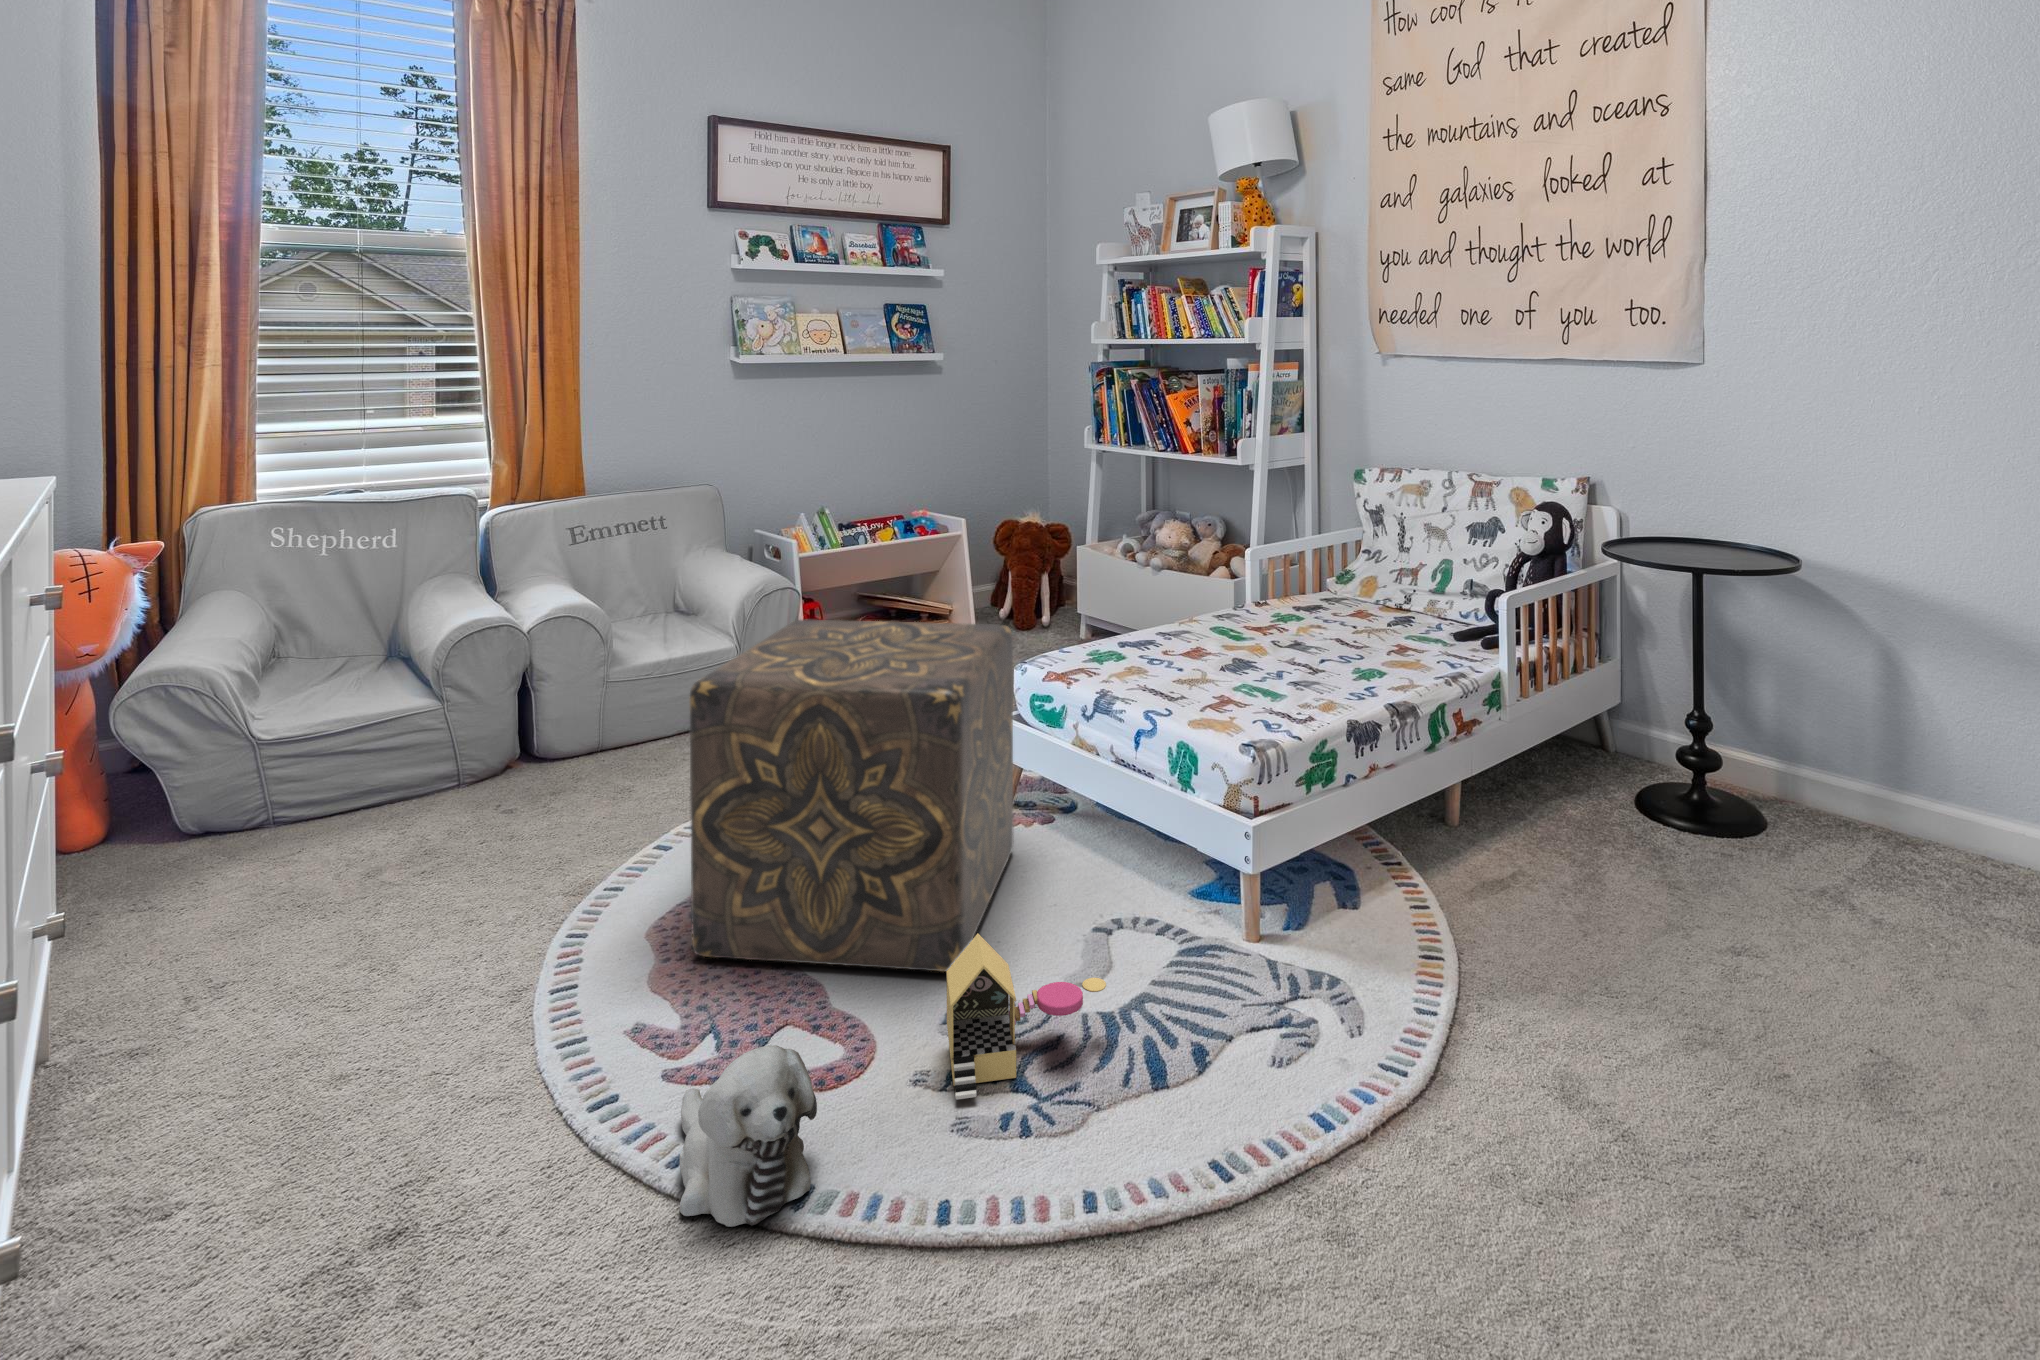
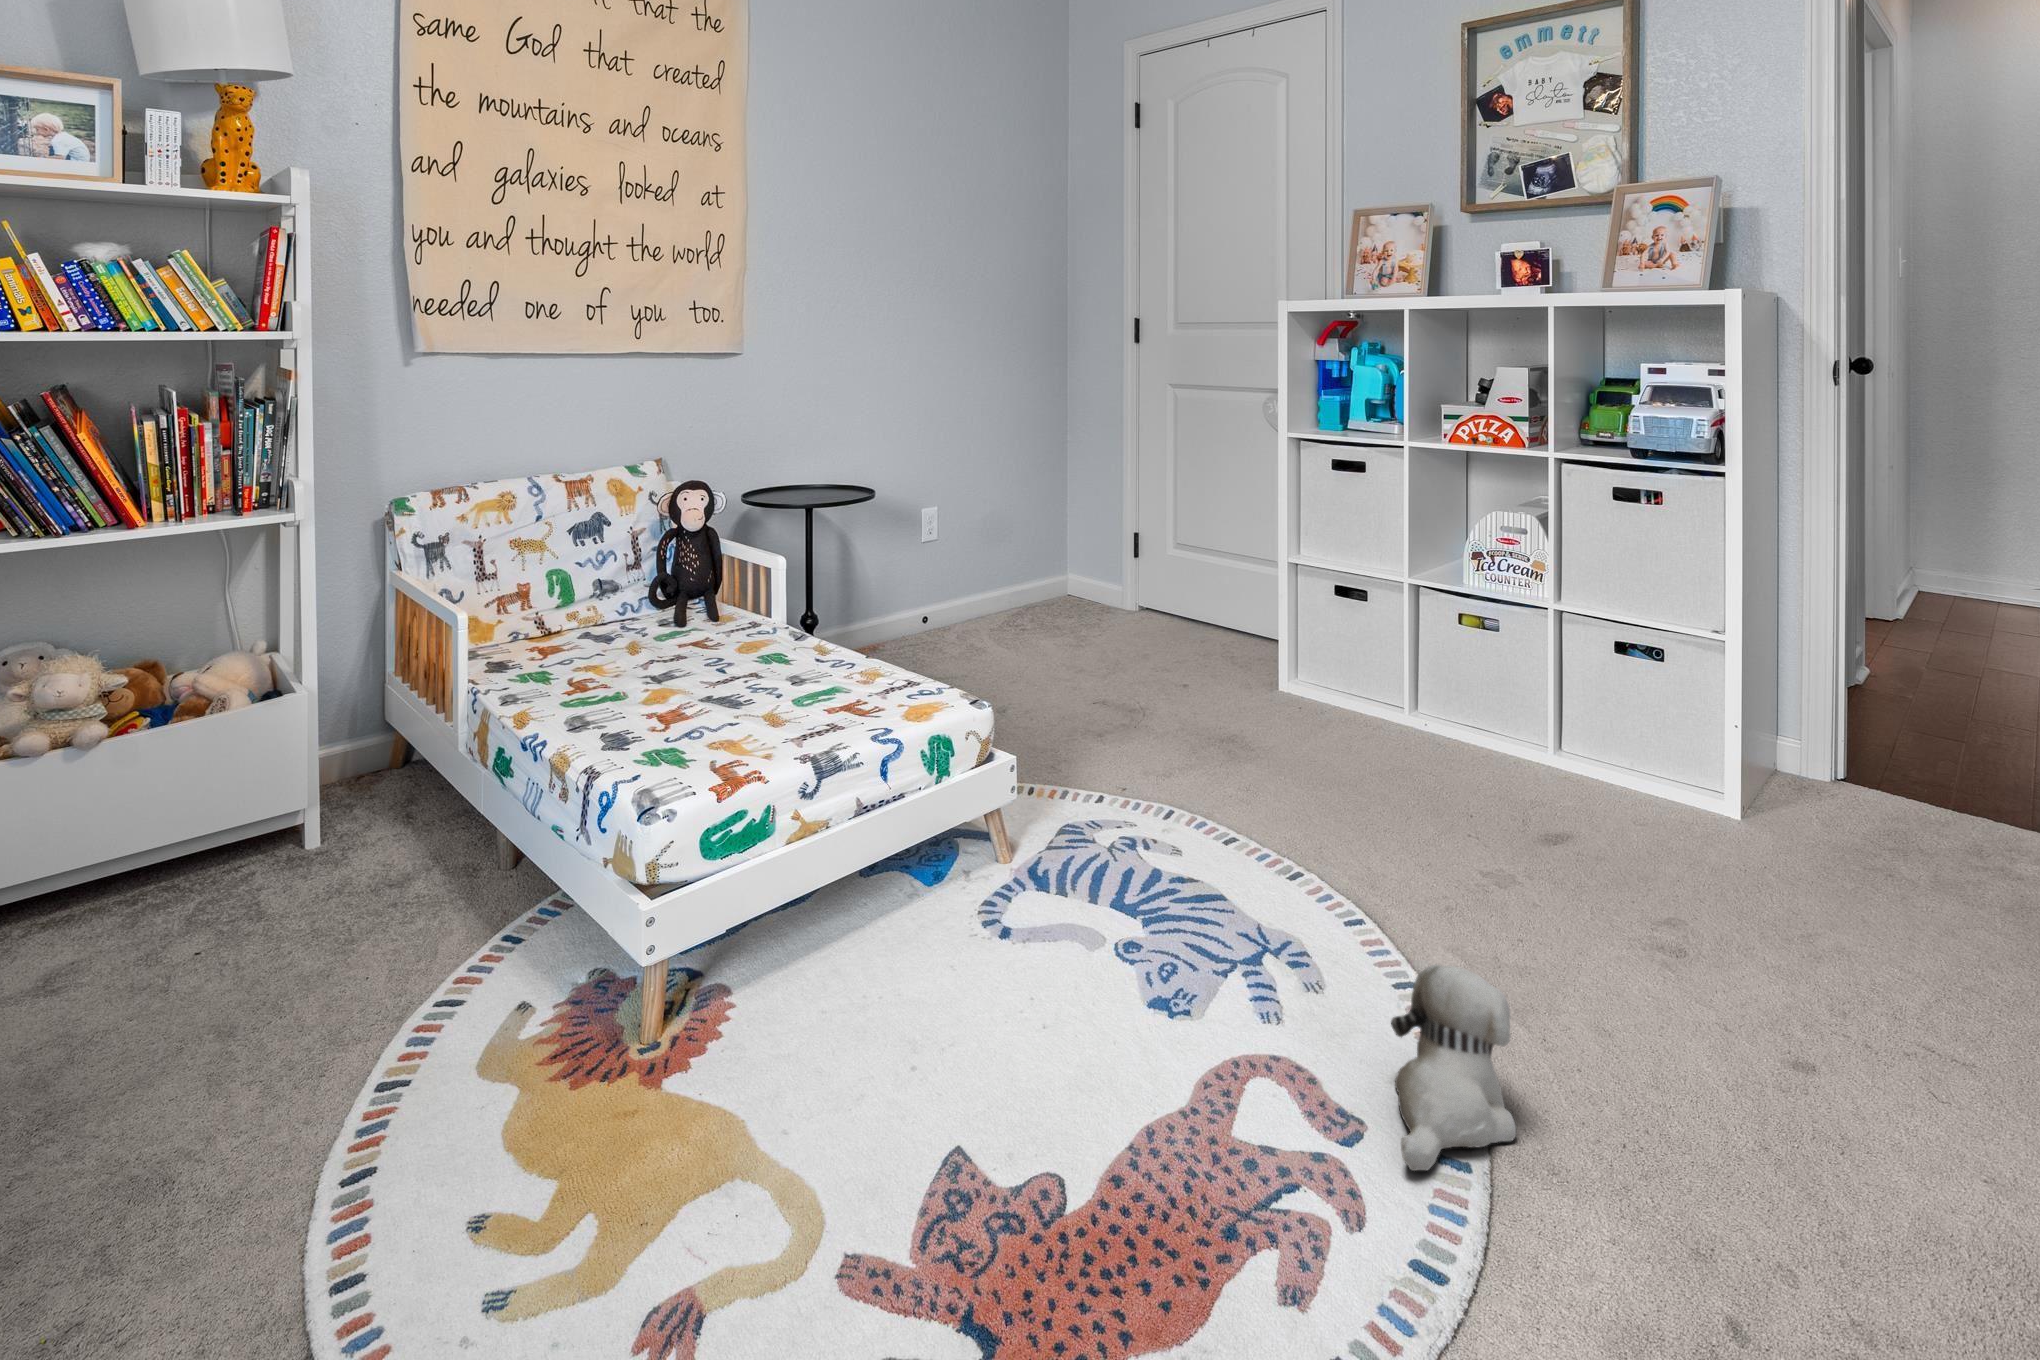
ottoman: present [689,620,1013,972] -> none [702,705,1136,1272]
toy house: present [946,933,1106,1100] -> none [1167,887,1293,1018]

